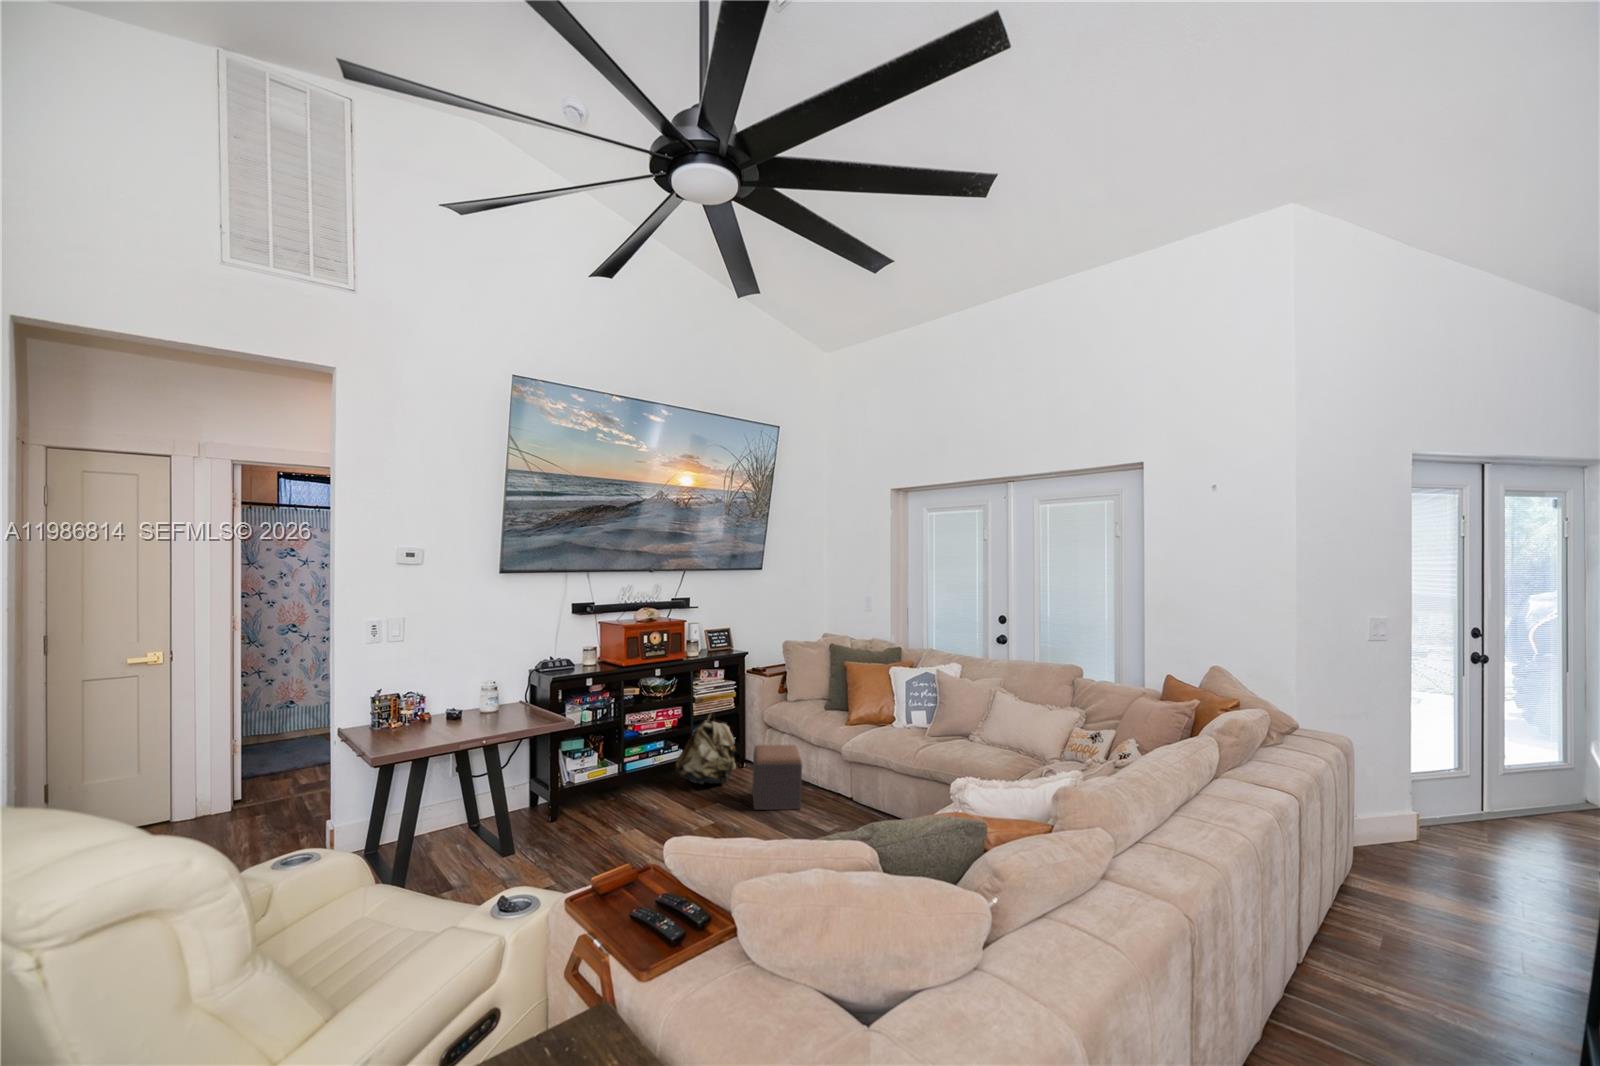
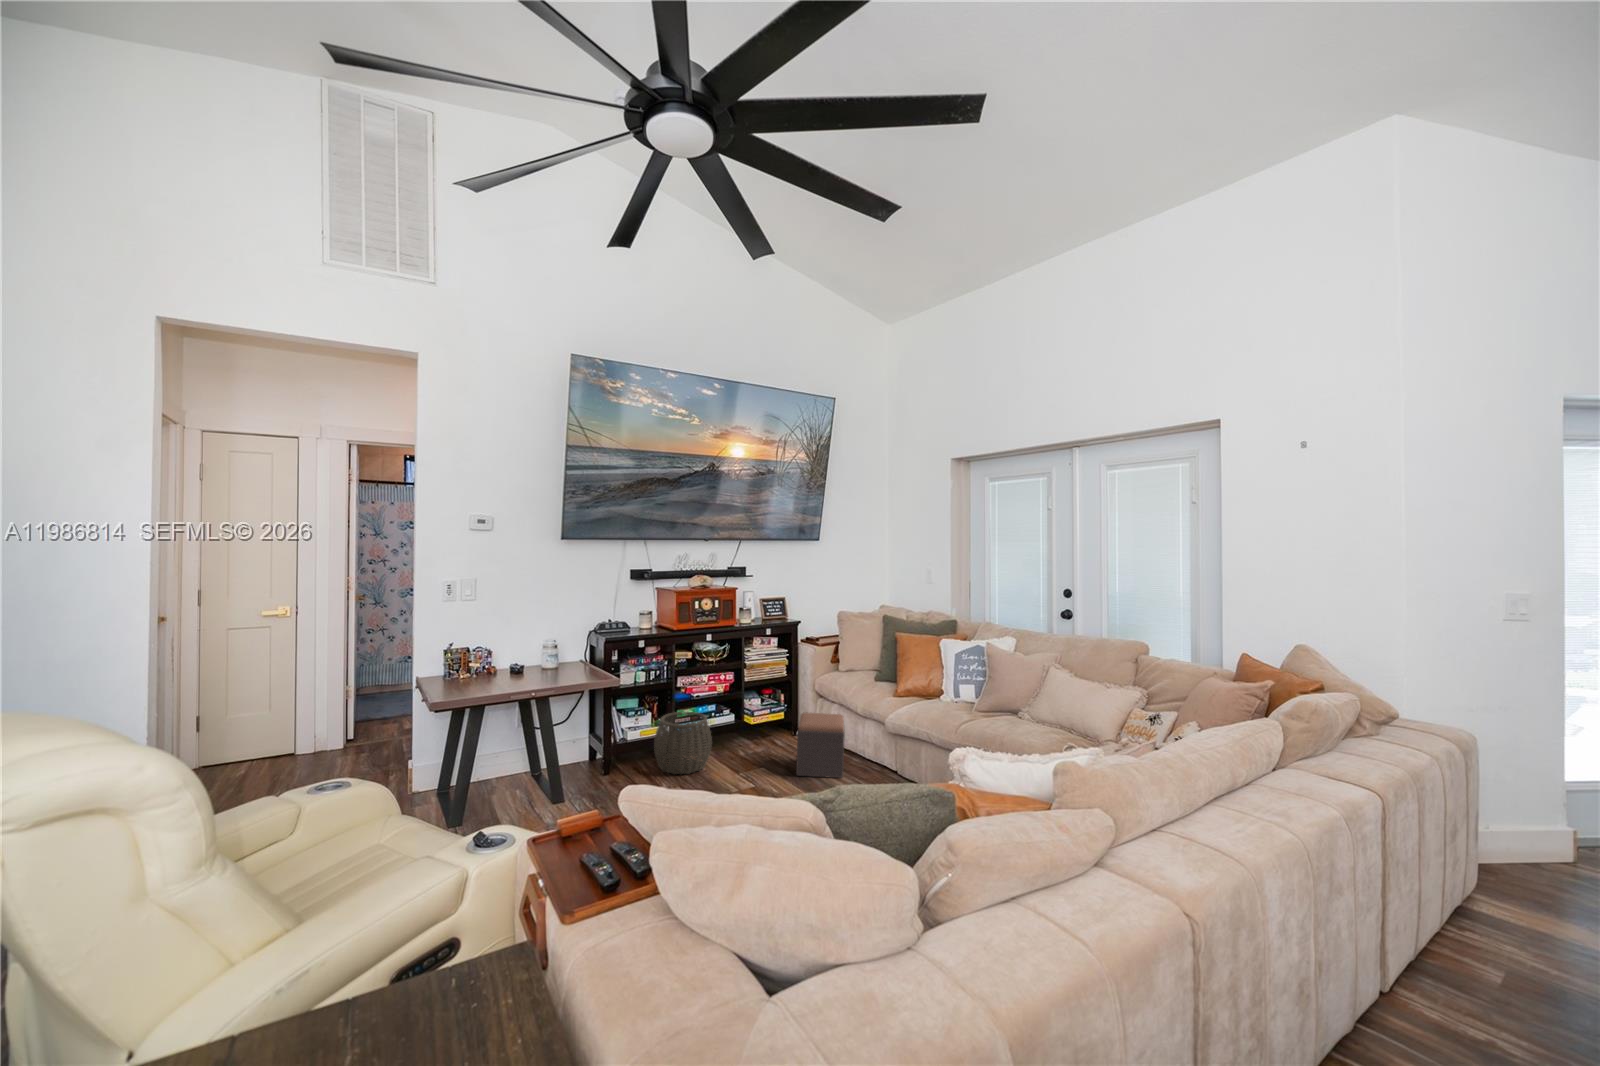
backpack: present [675,713,736,785] -> none [726,680,786,750]
woven basket: none [603,750,665,817] -> present [654,712,712,774]

